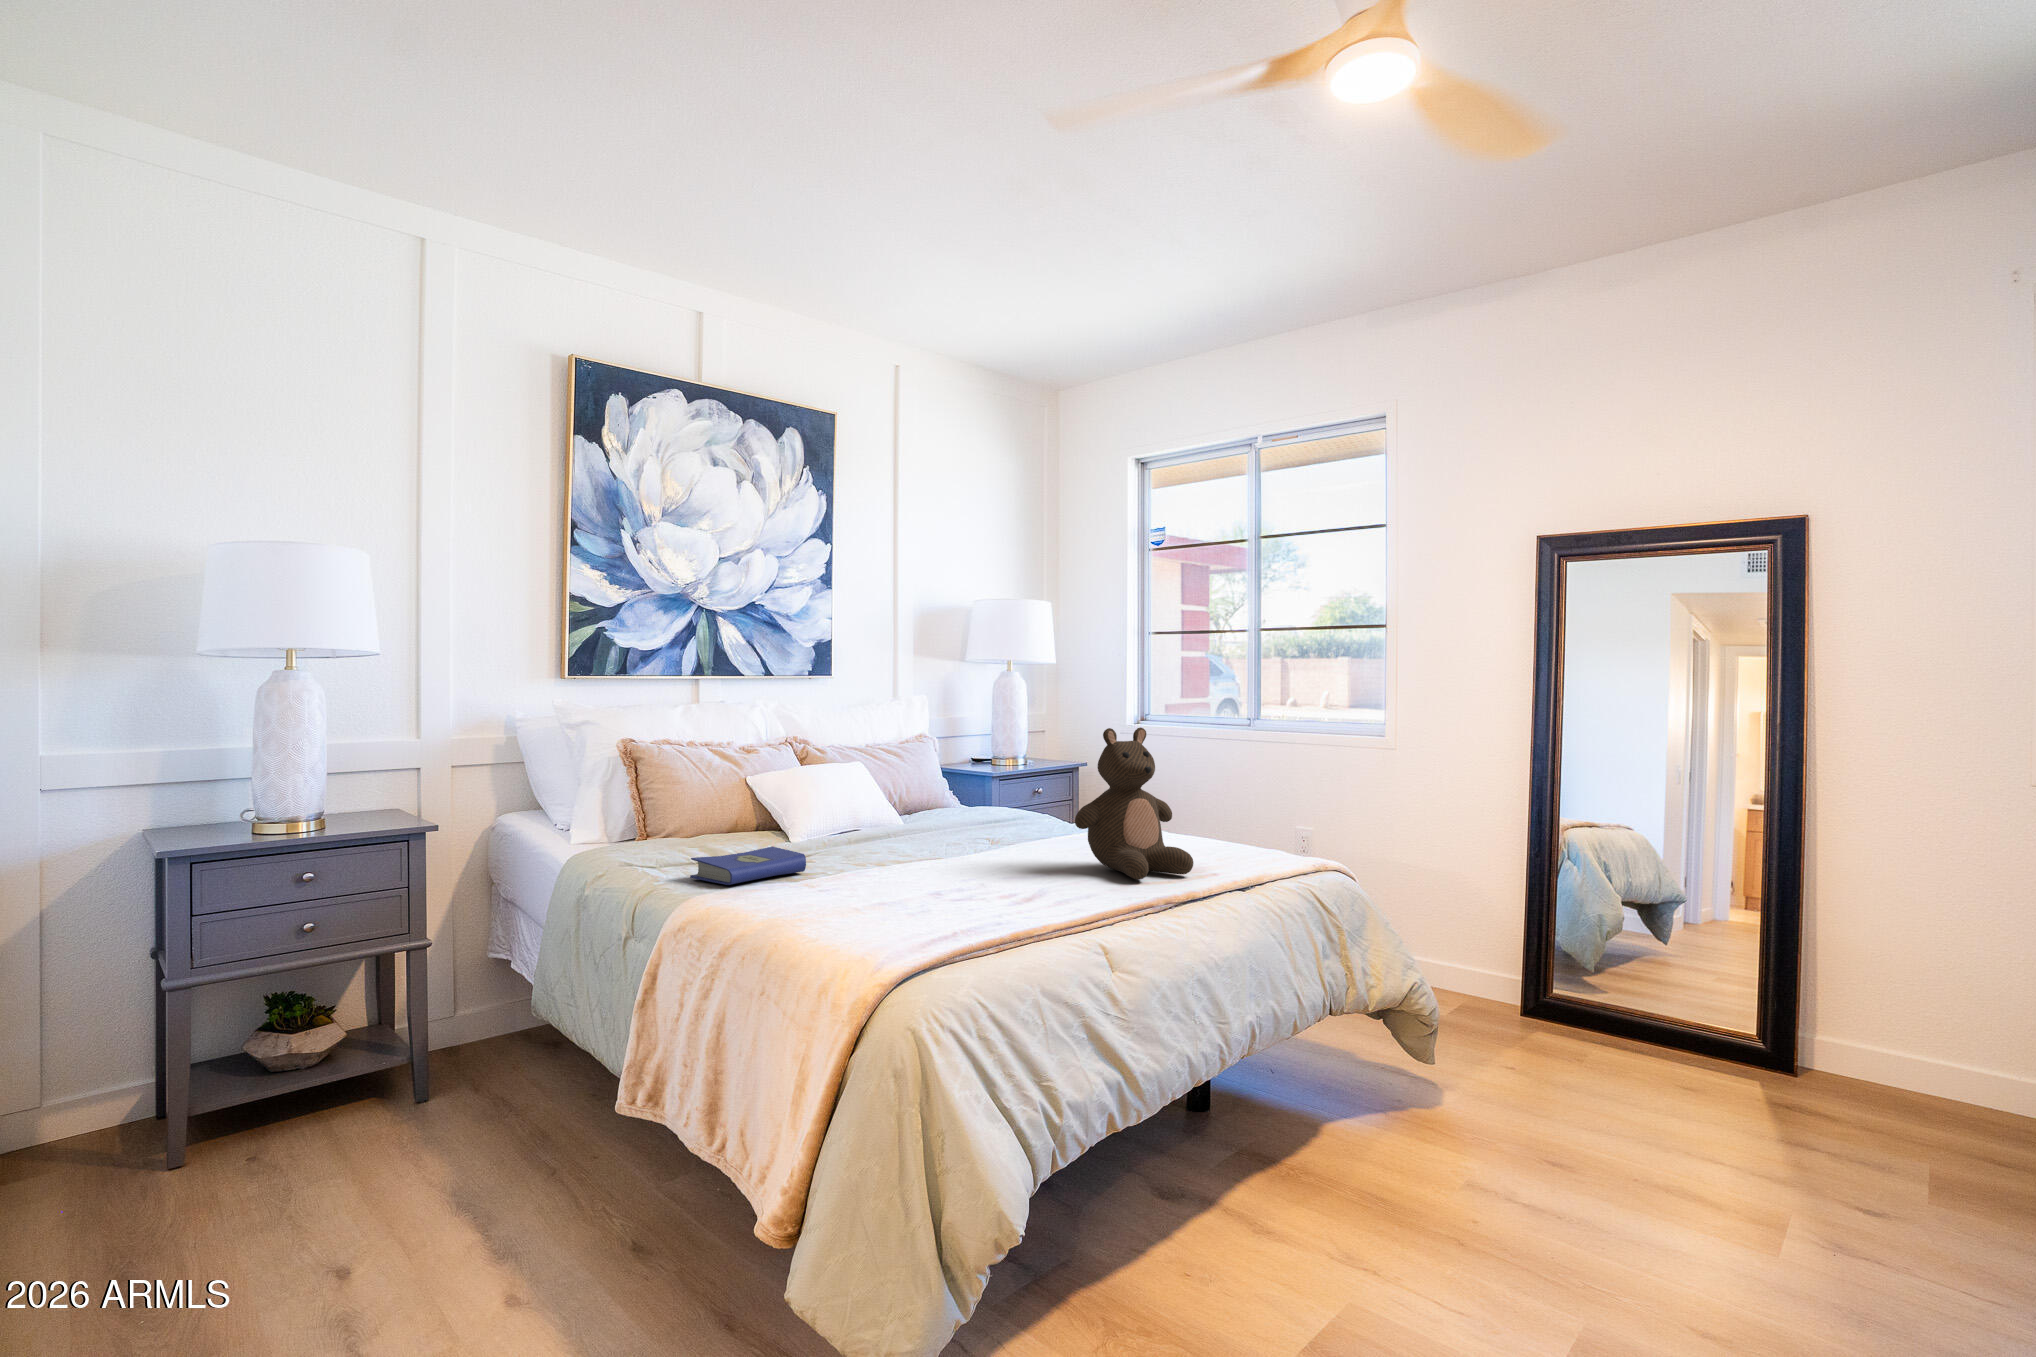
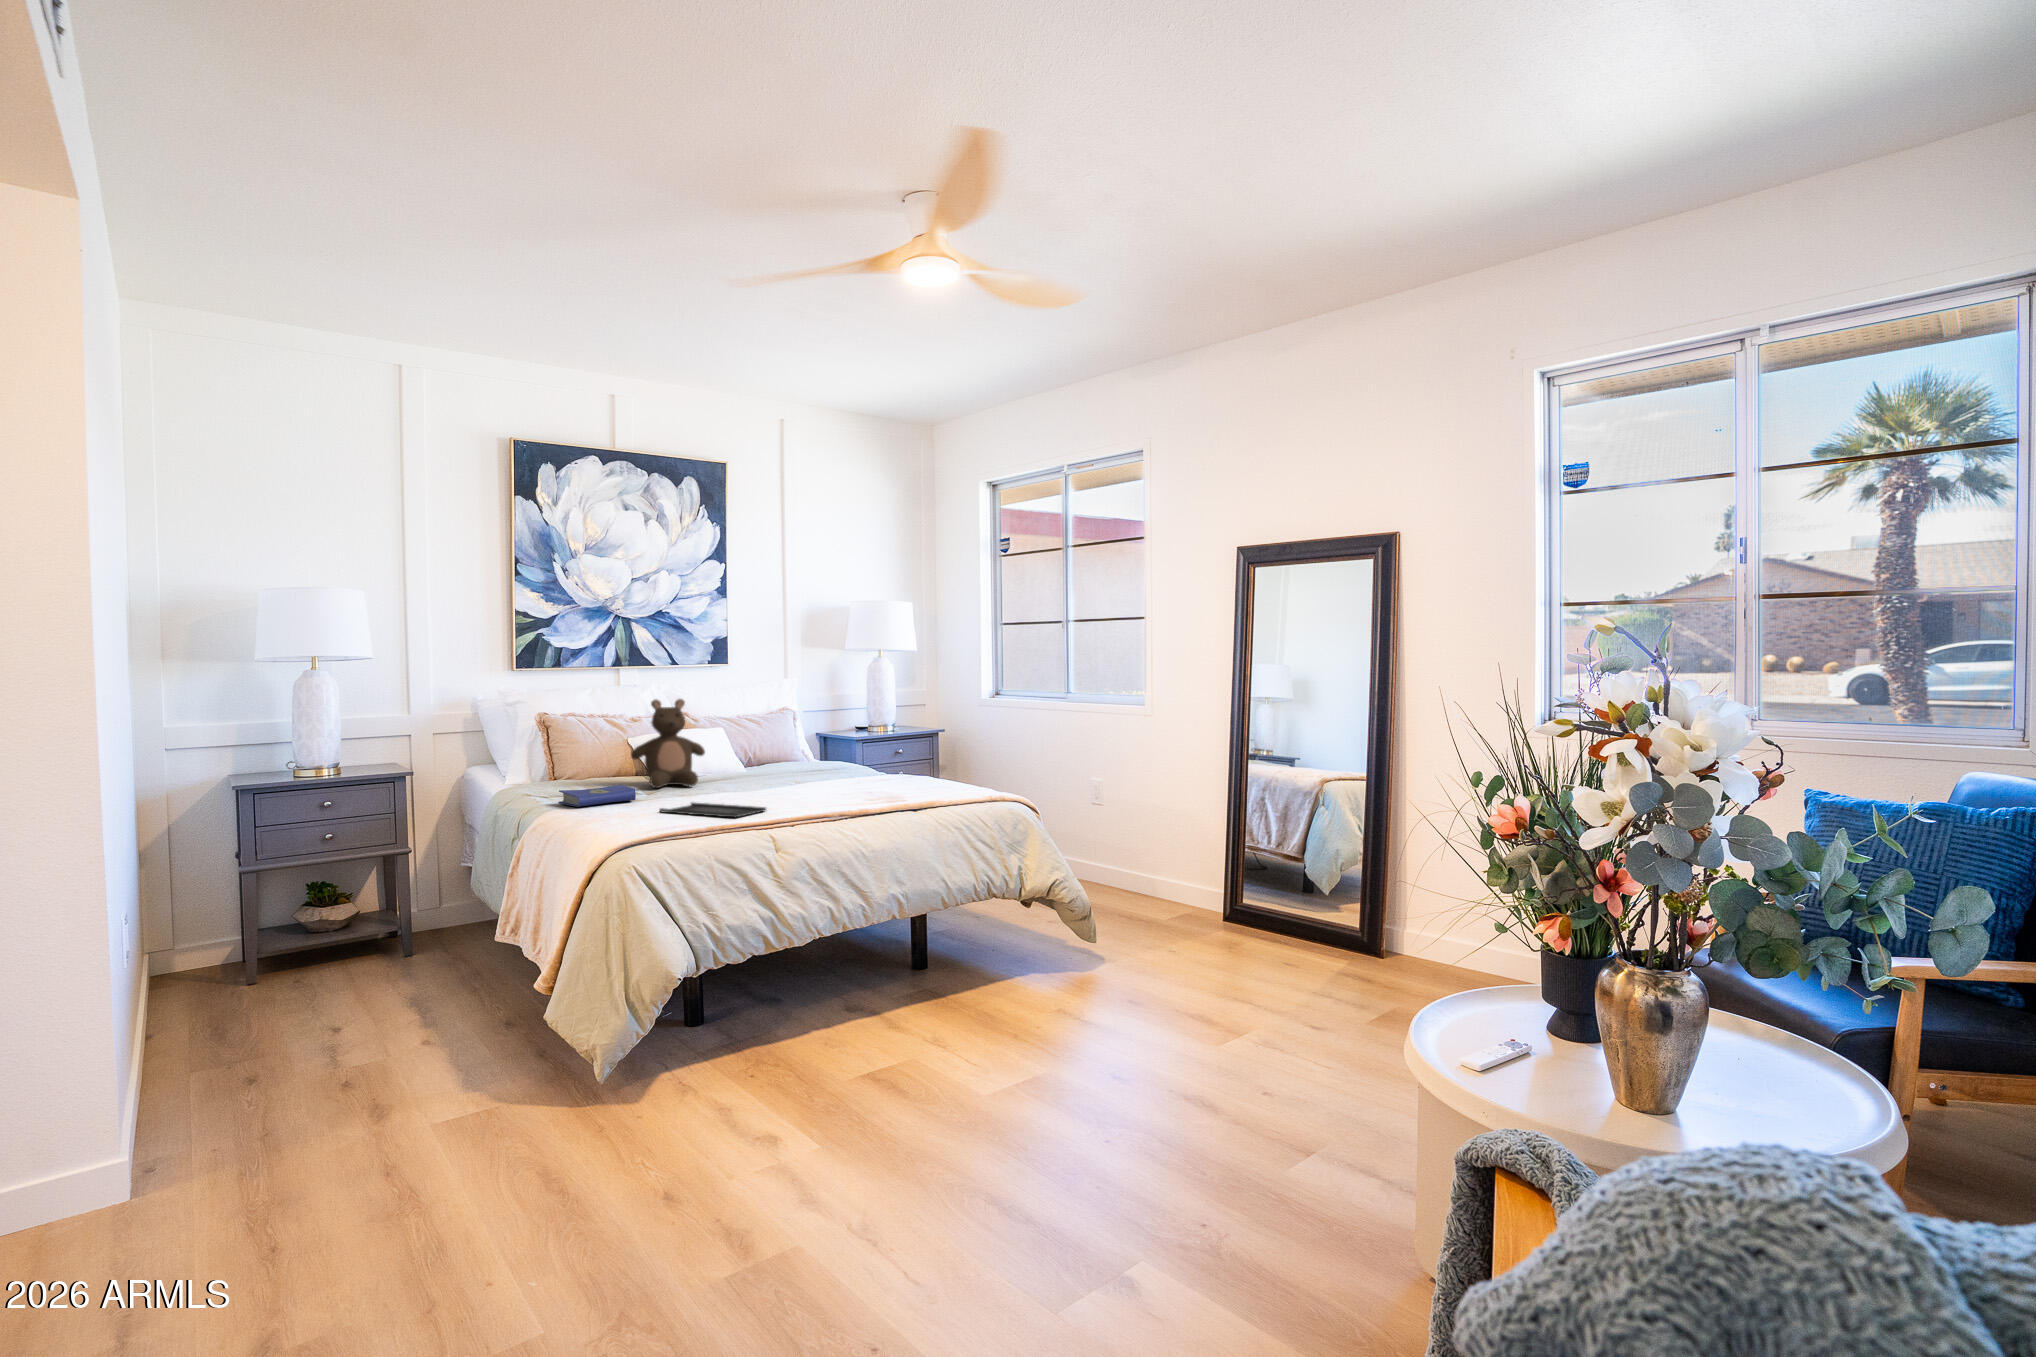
stuffed bear: present [1075,727,1193,880] -> present [631,699,705,788]
tray: none [869,876,1035,907] -> present [660,803,766,818]

